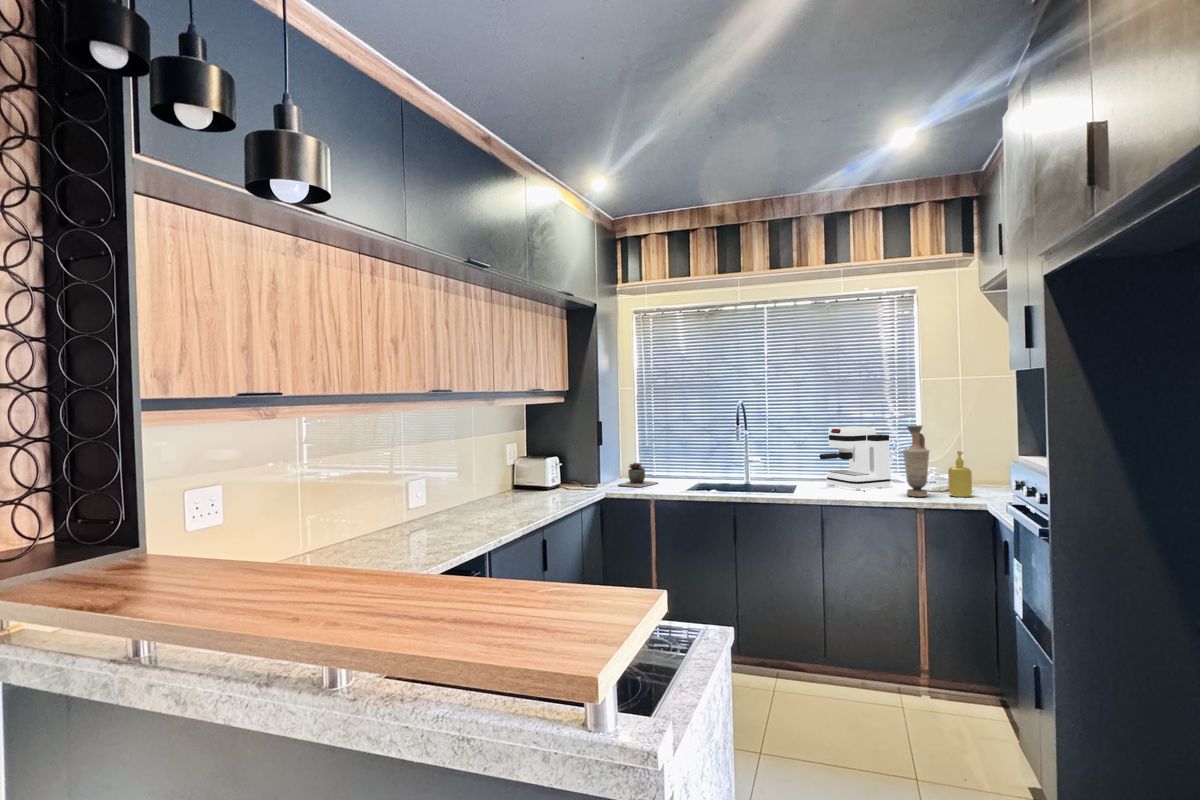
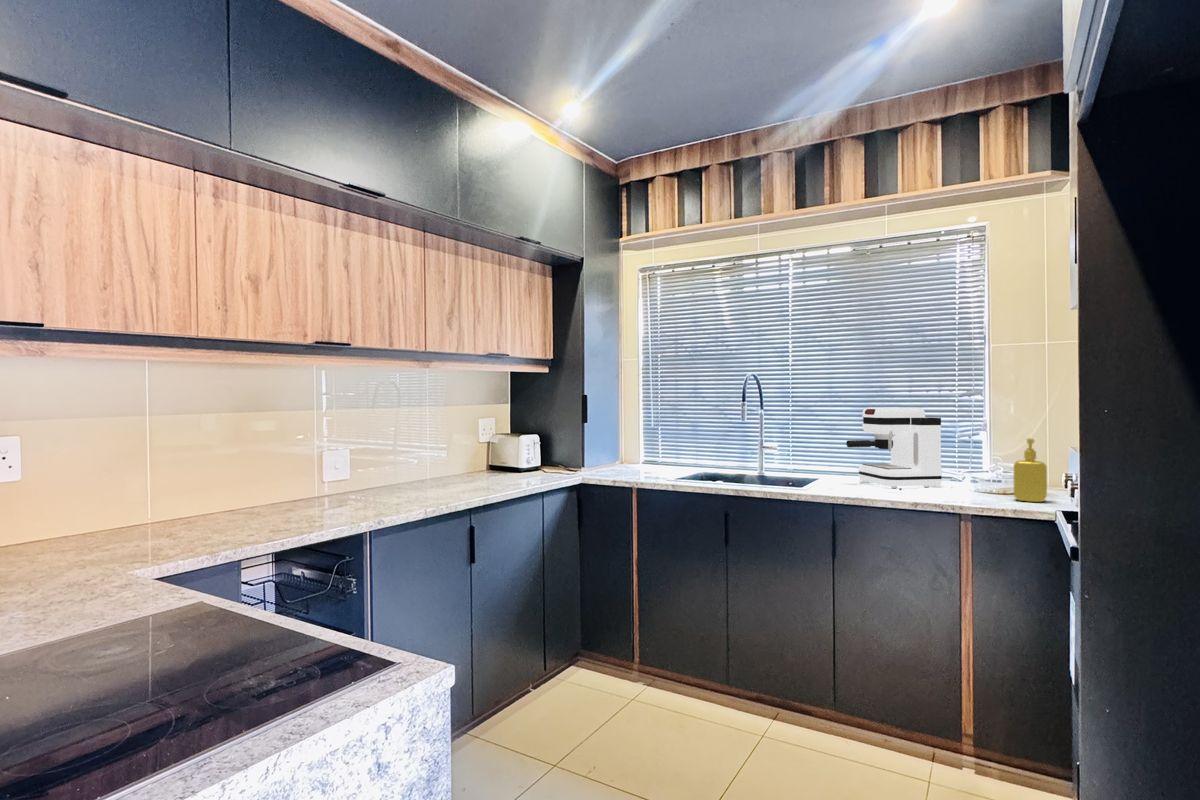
vase: present [903,425,929,497] -> none [948,402,986,499]
succulent plant: present [618,463,658,487] -> none [609,446,659,475]

